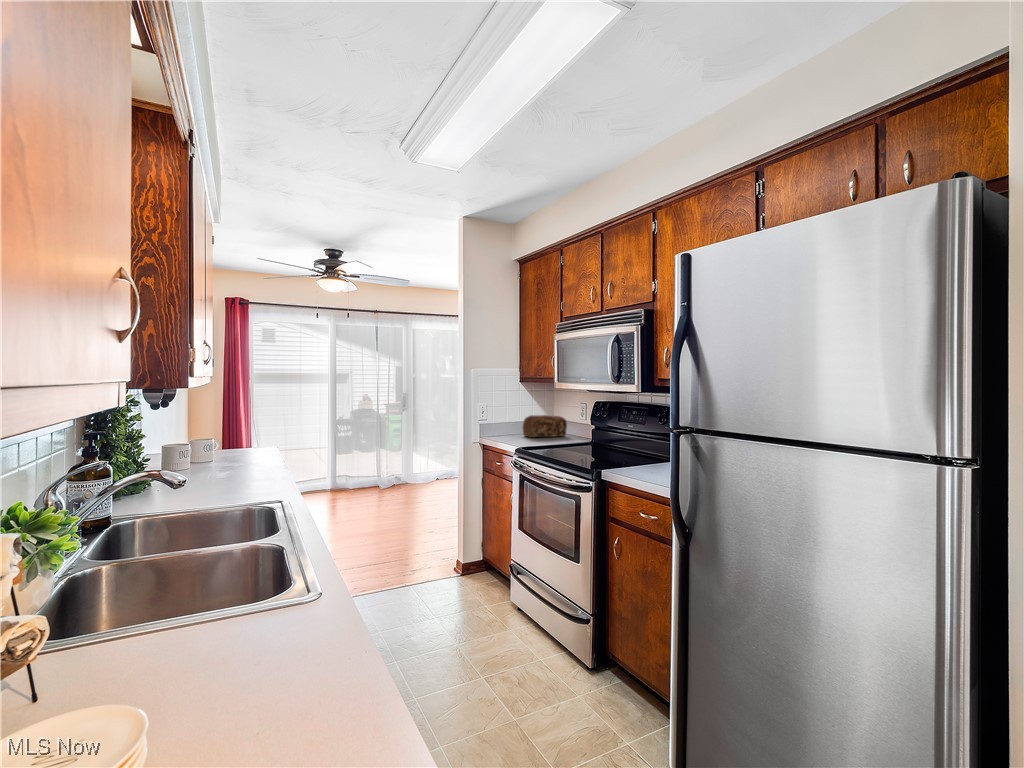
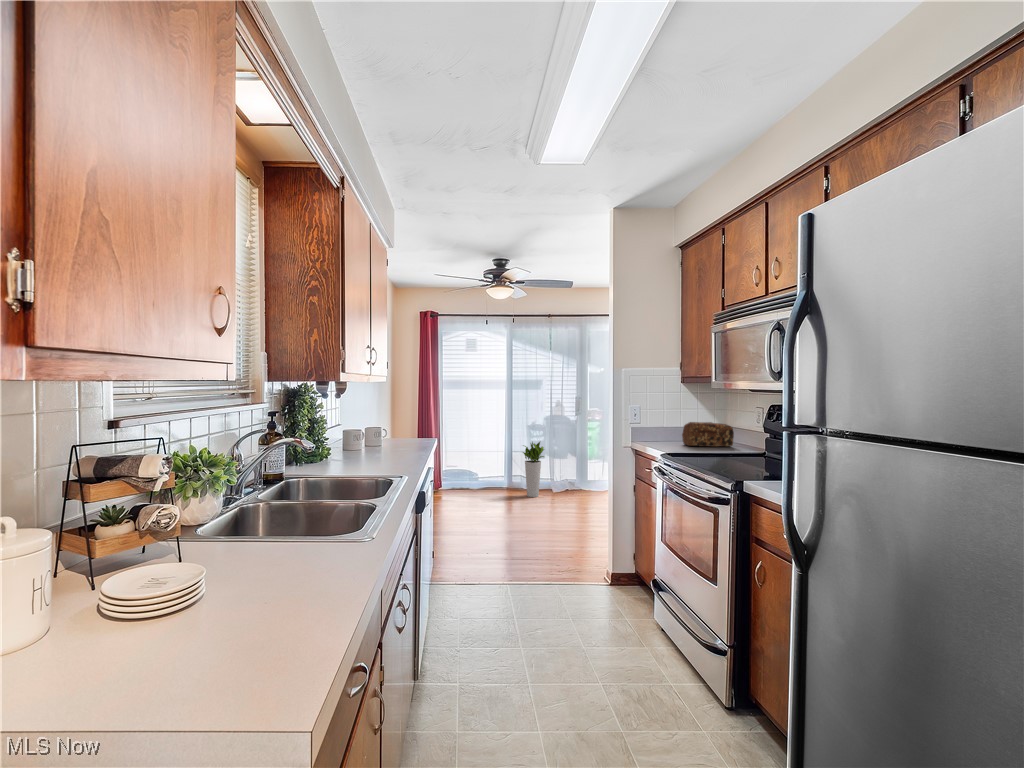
planter: none [345,437,371,494] -> present [523,442,544,497]

